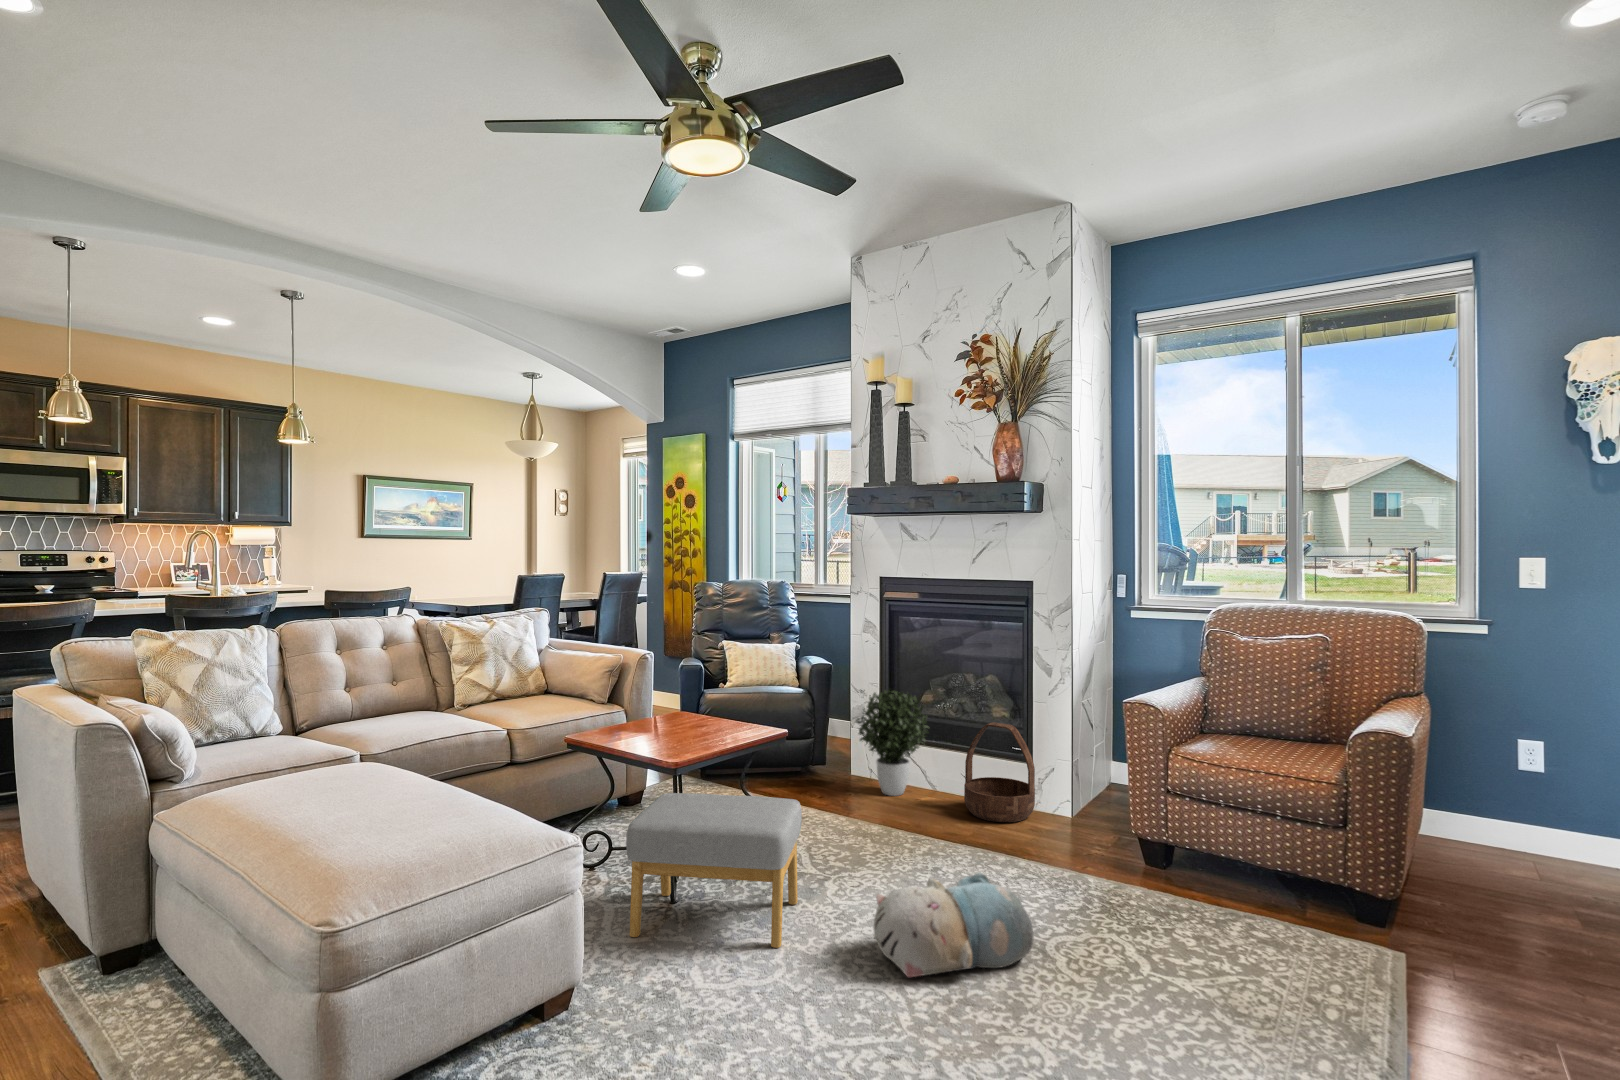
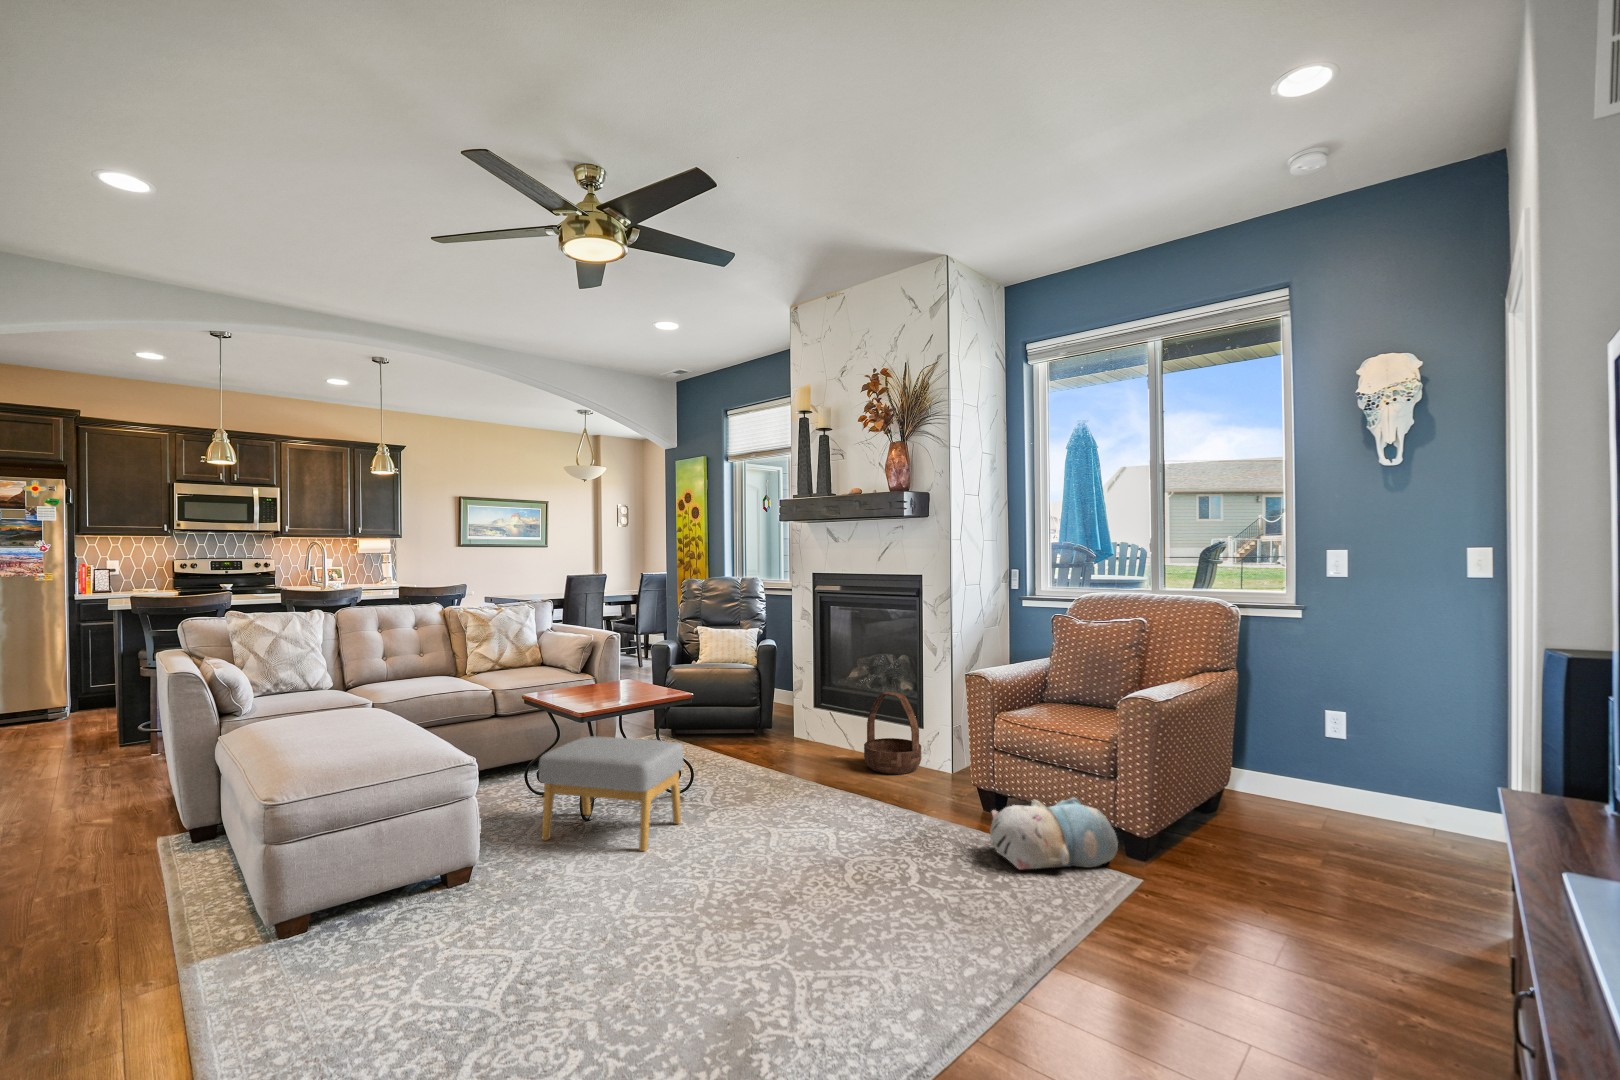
potted plant: present [856,690,929,796] -> none [785,664,848,752]
plush toy: present [874,872,1034,977] -> present [990,798,1118,869]

